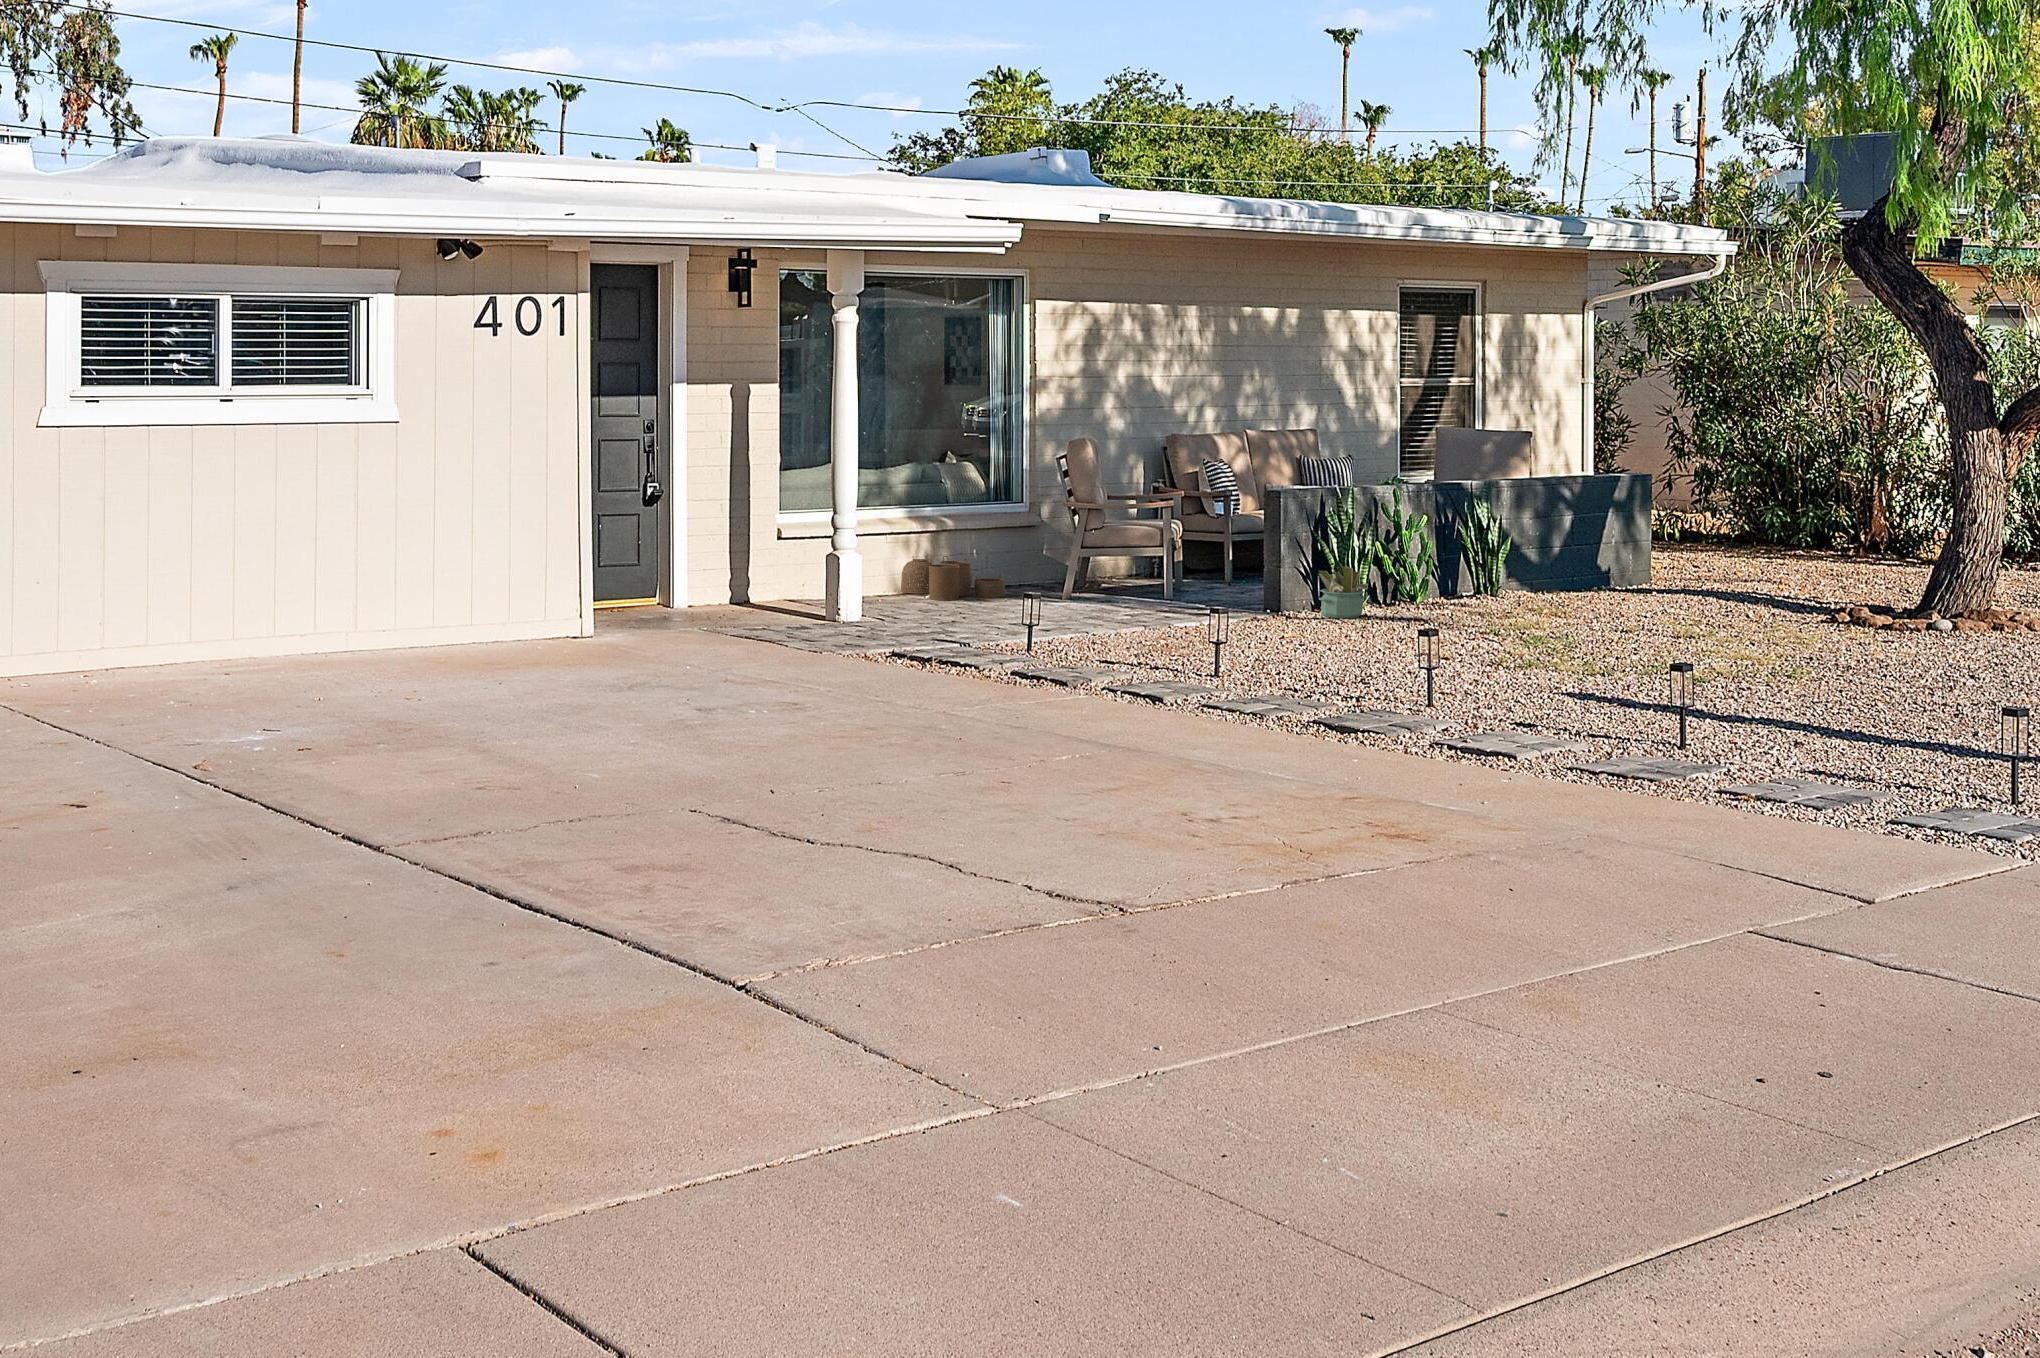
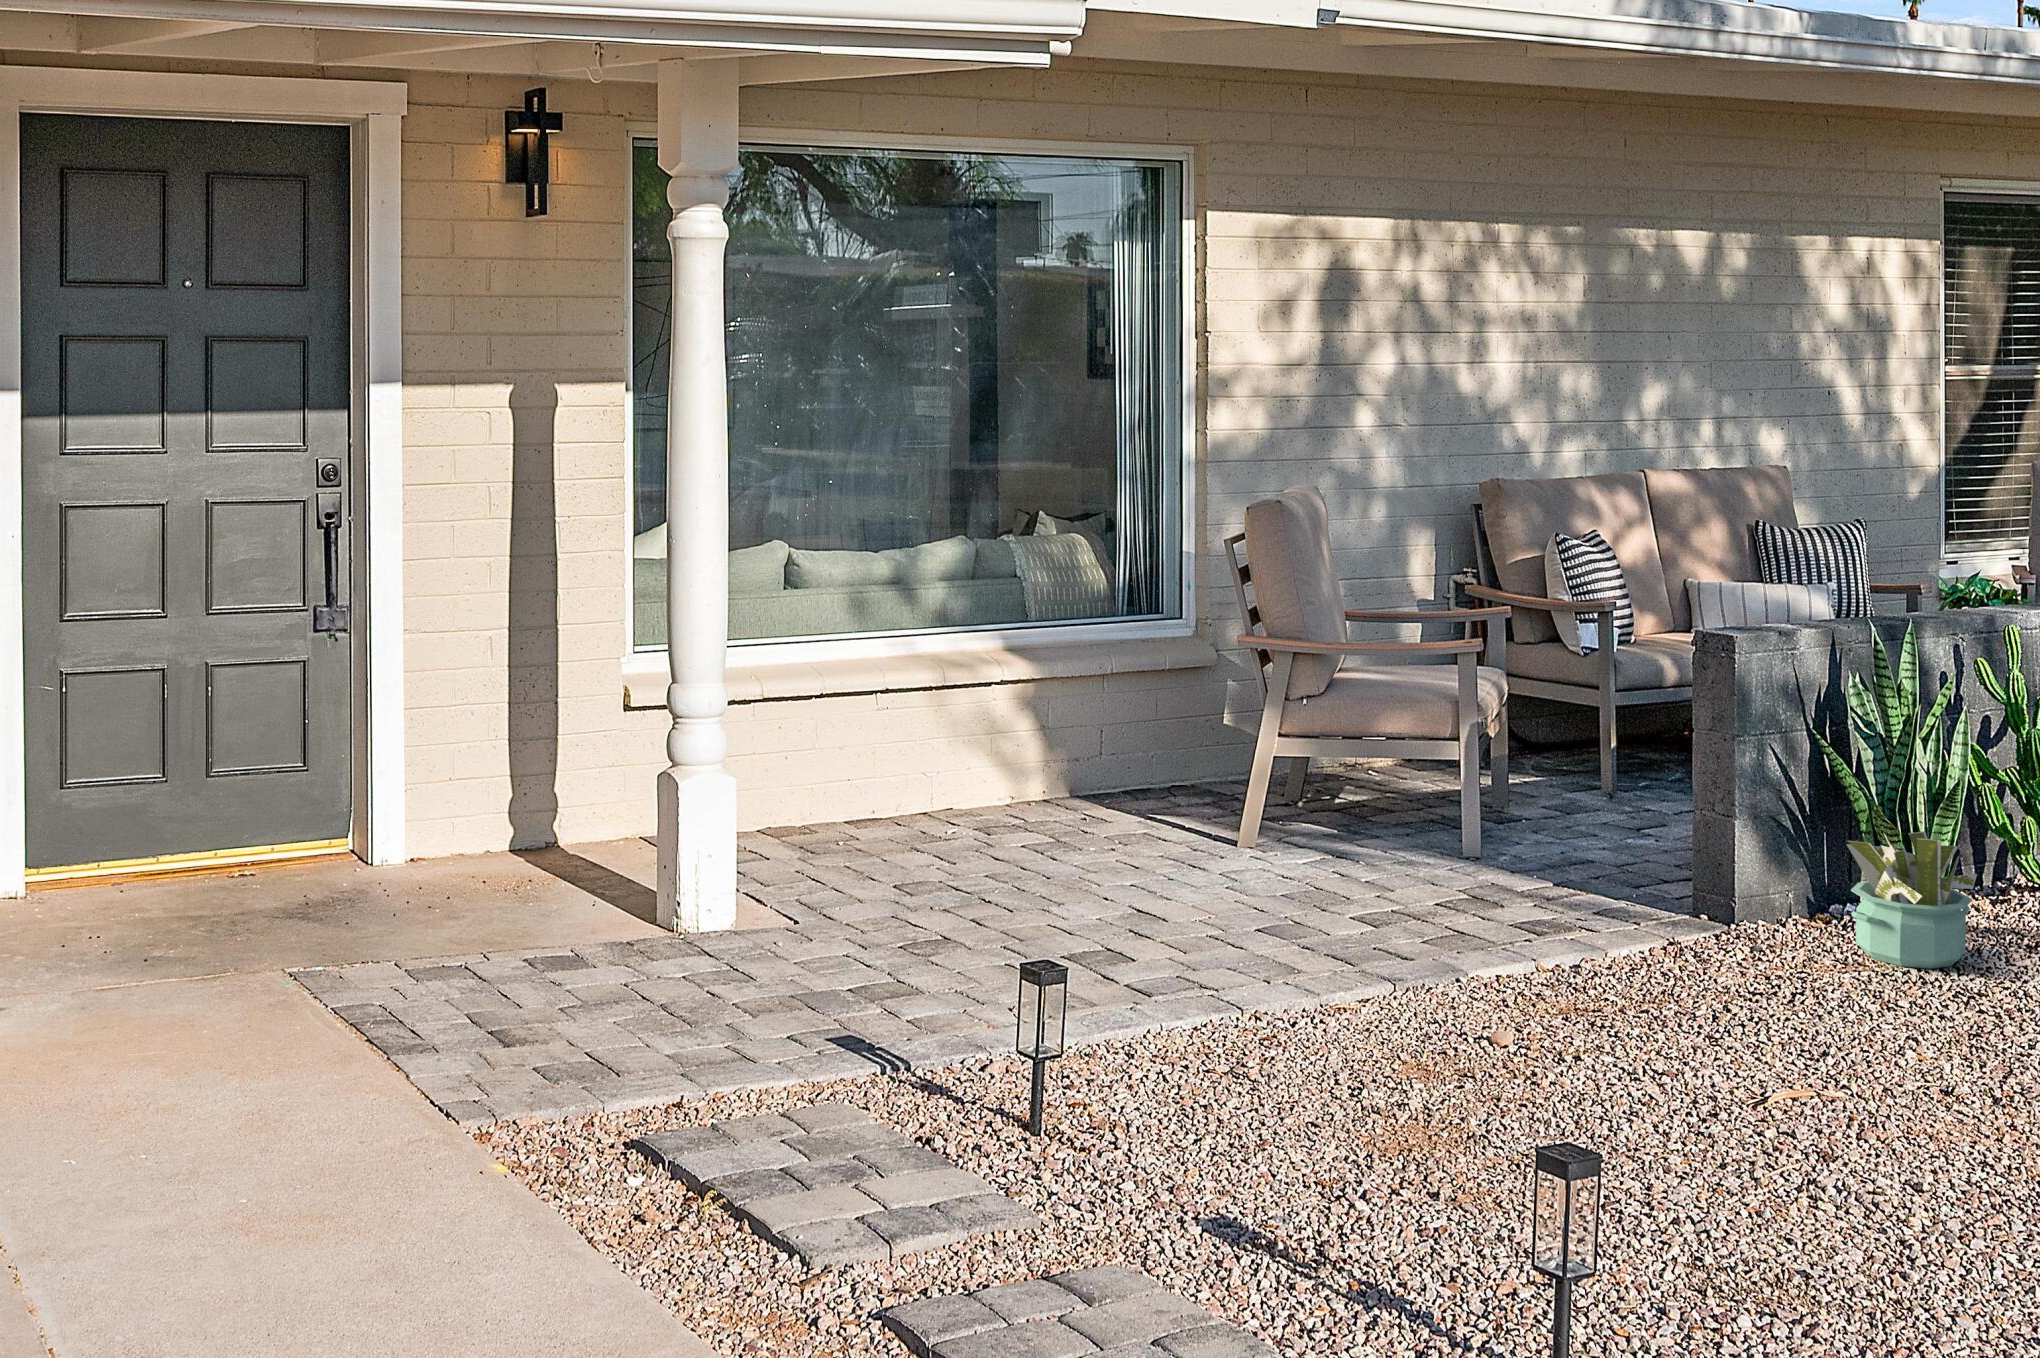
woven basket: present [900,556,1005,600] -> none [897,744,1112,857]

